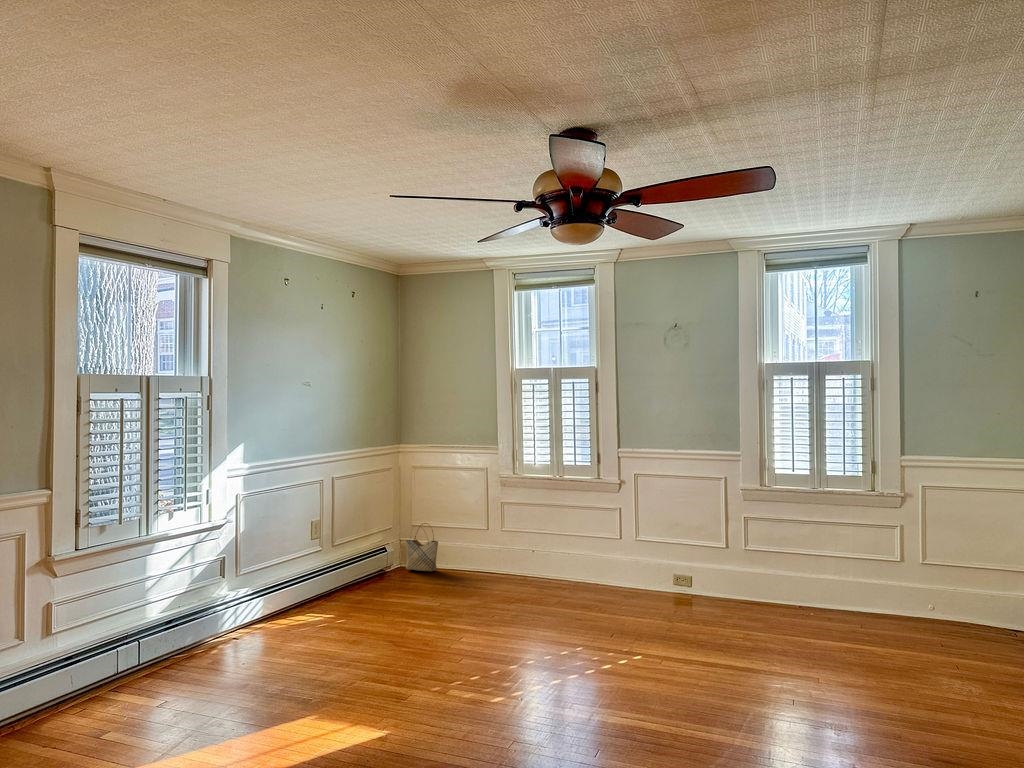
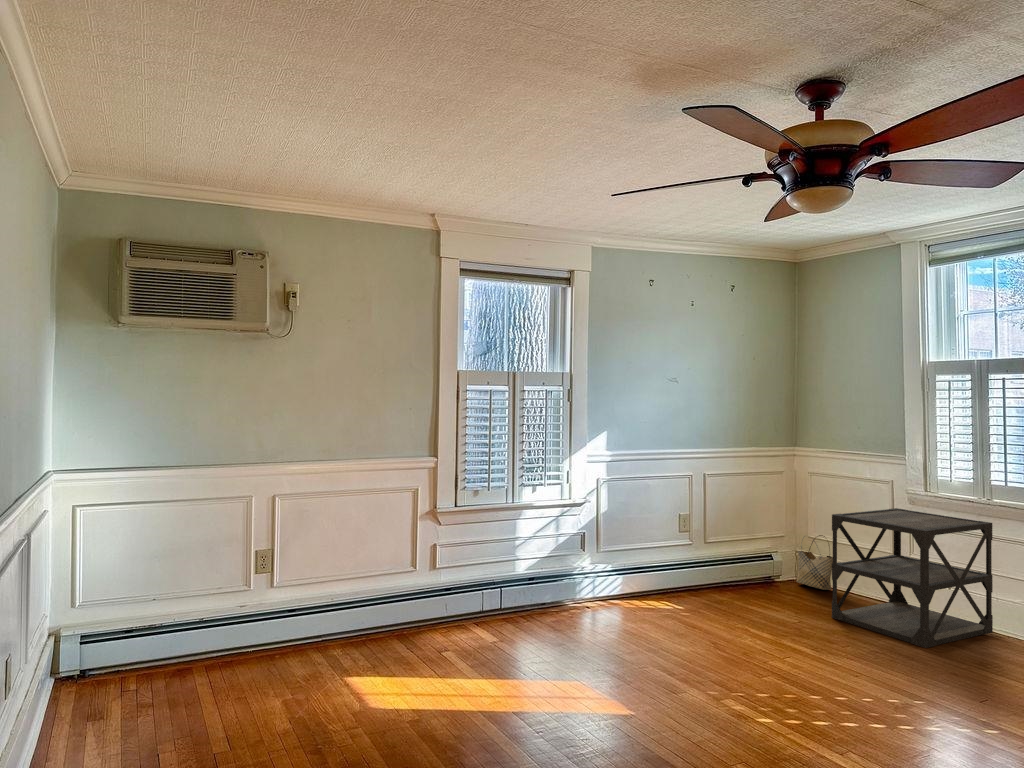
side table: none [459,492,568,602] -> present [832,508,993,648]

